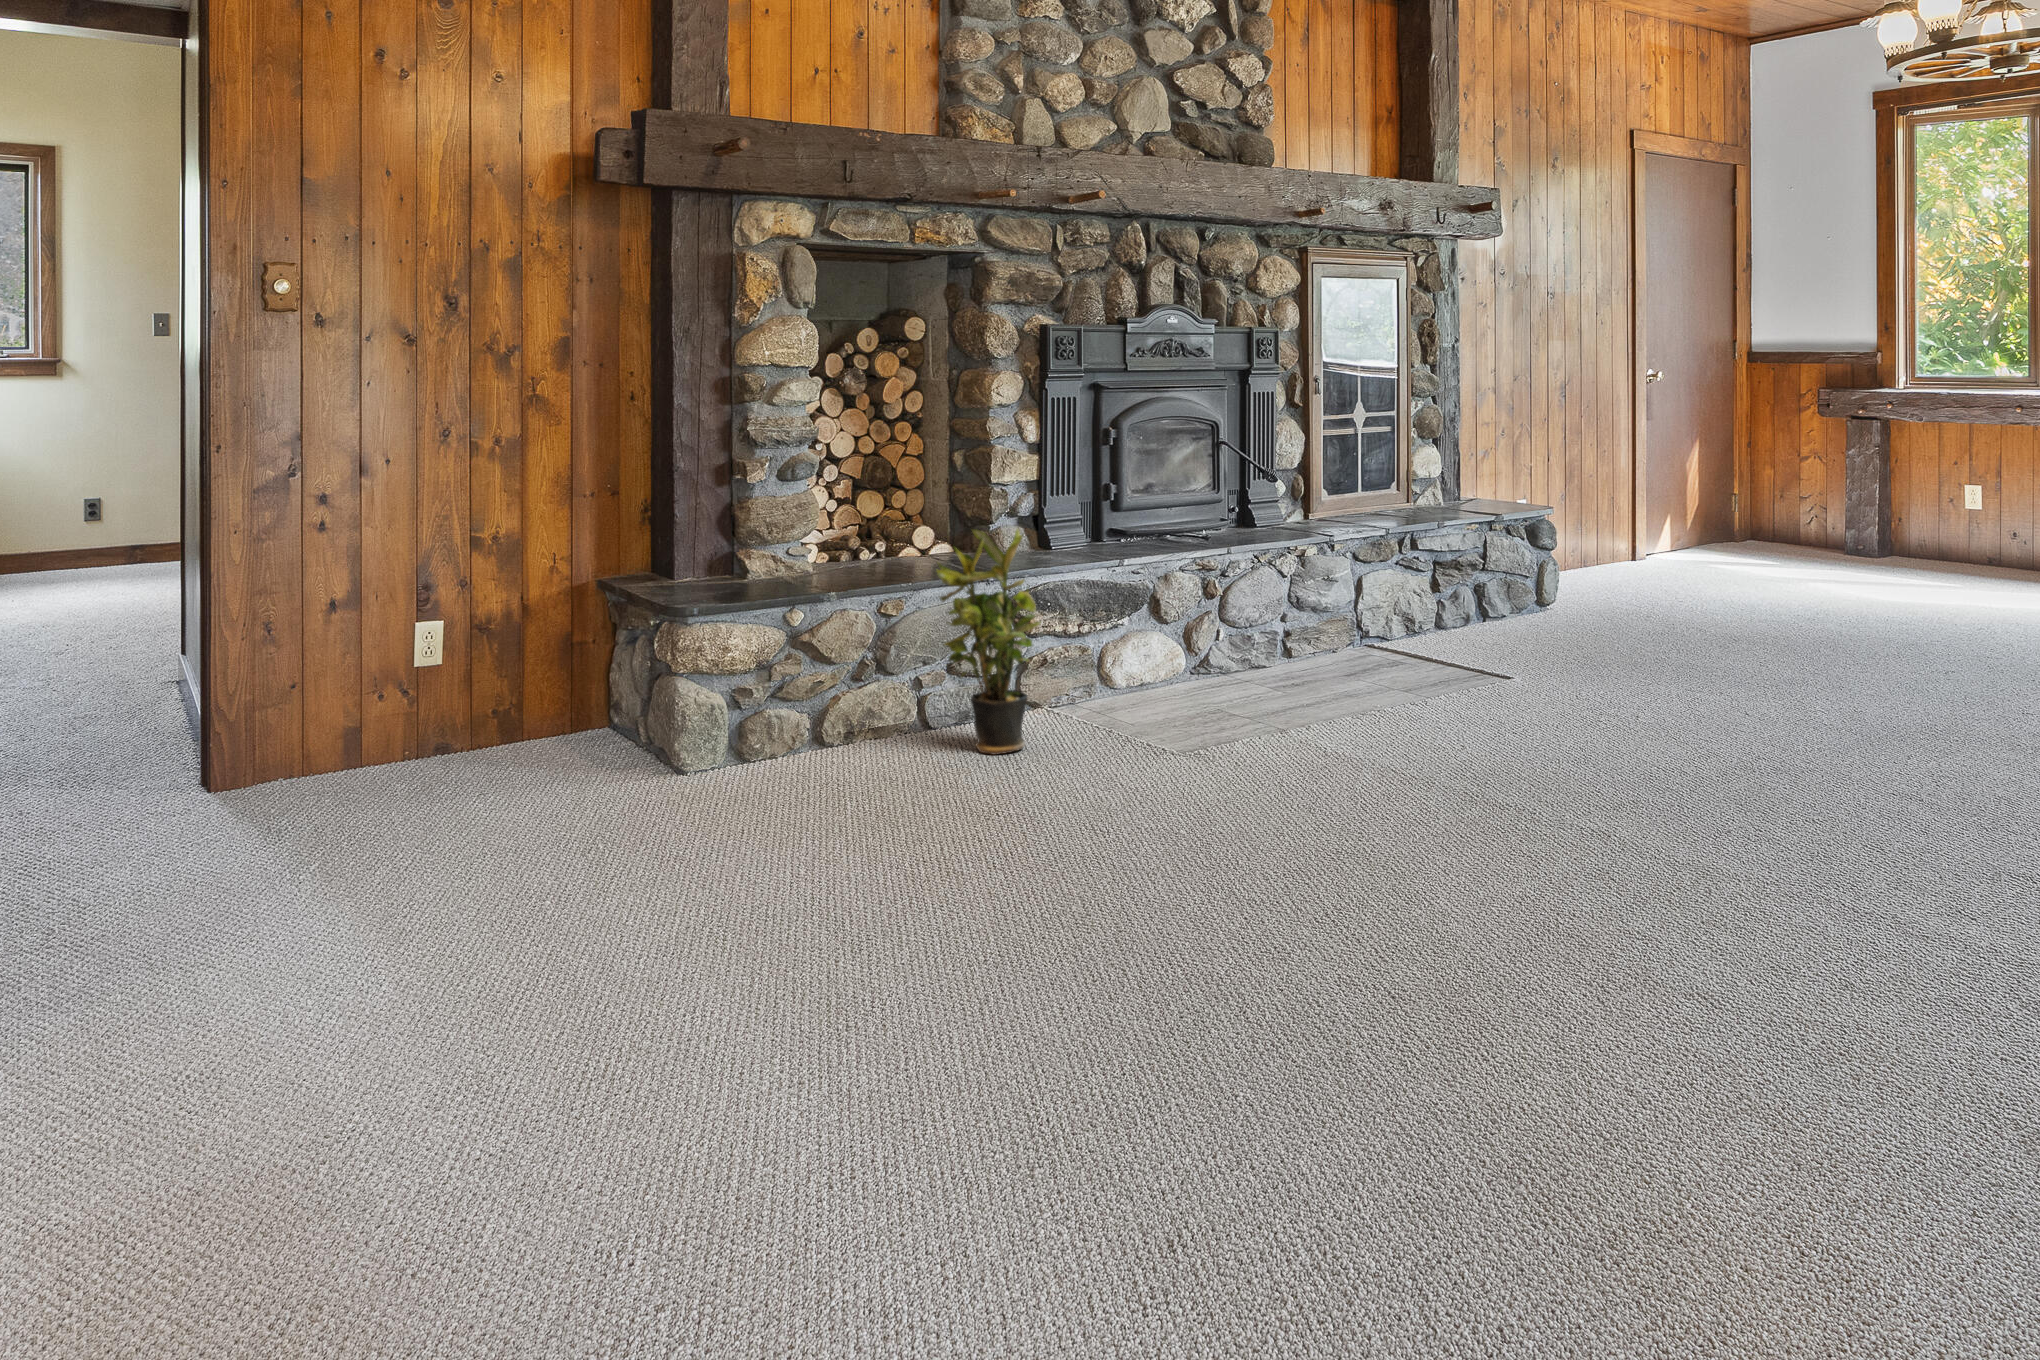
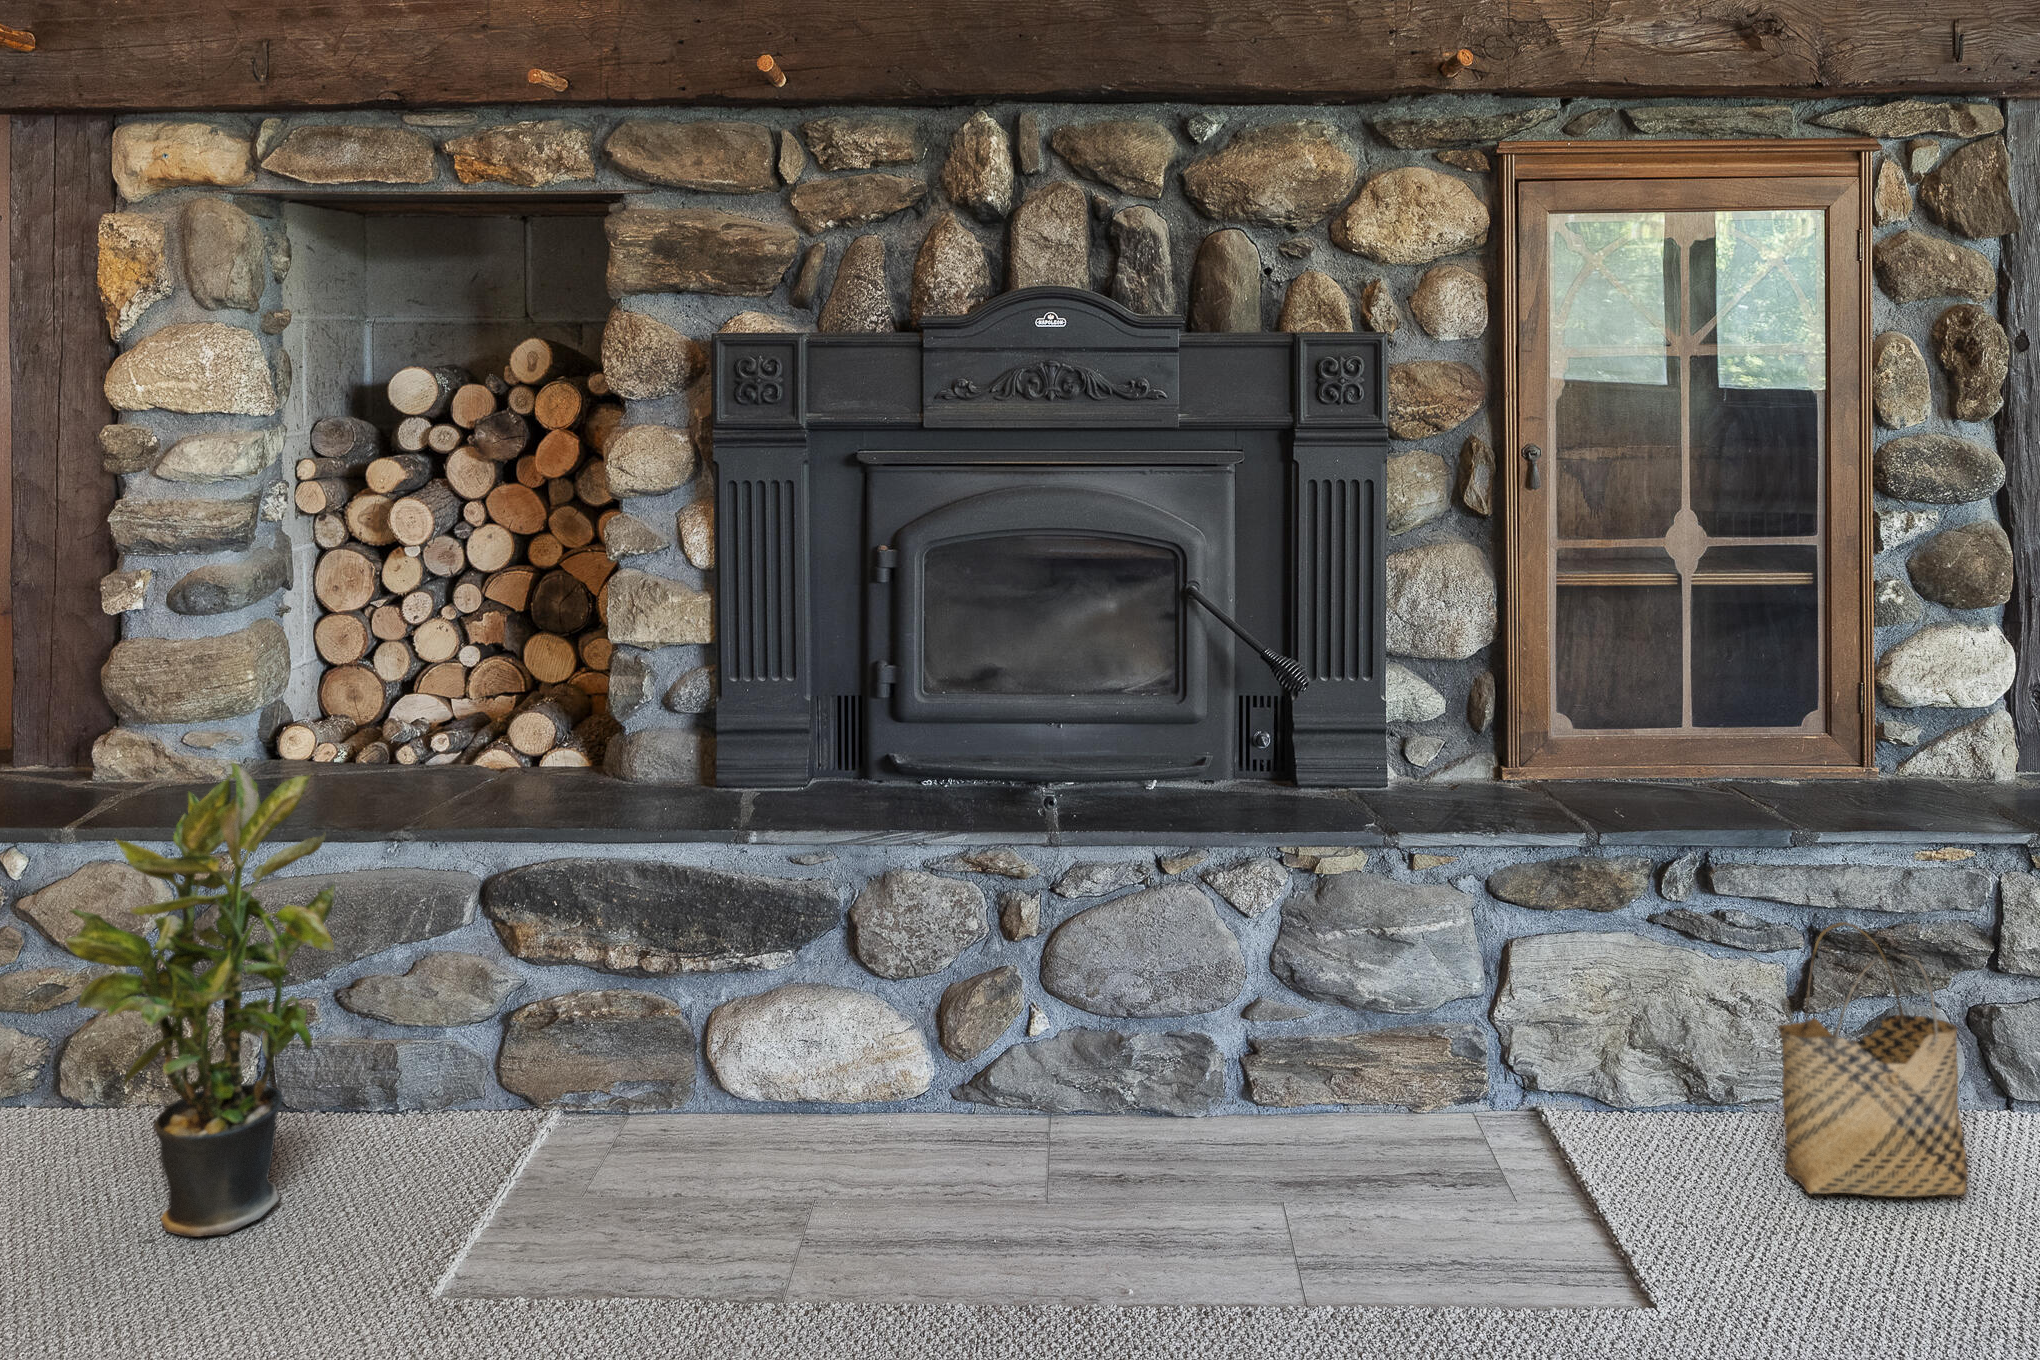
woven basket: none [1458,547,1513,643] -> present [1778,922,1968,1197]

